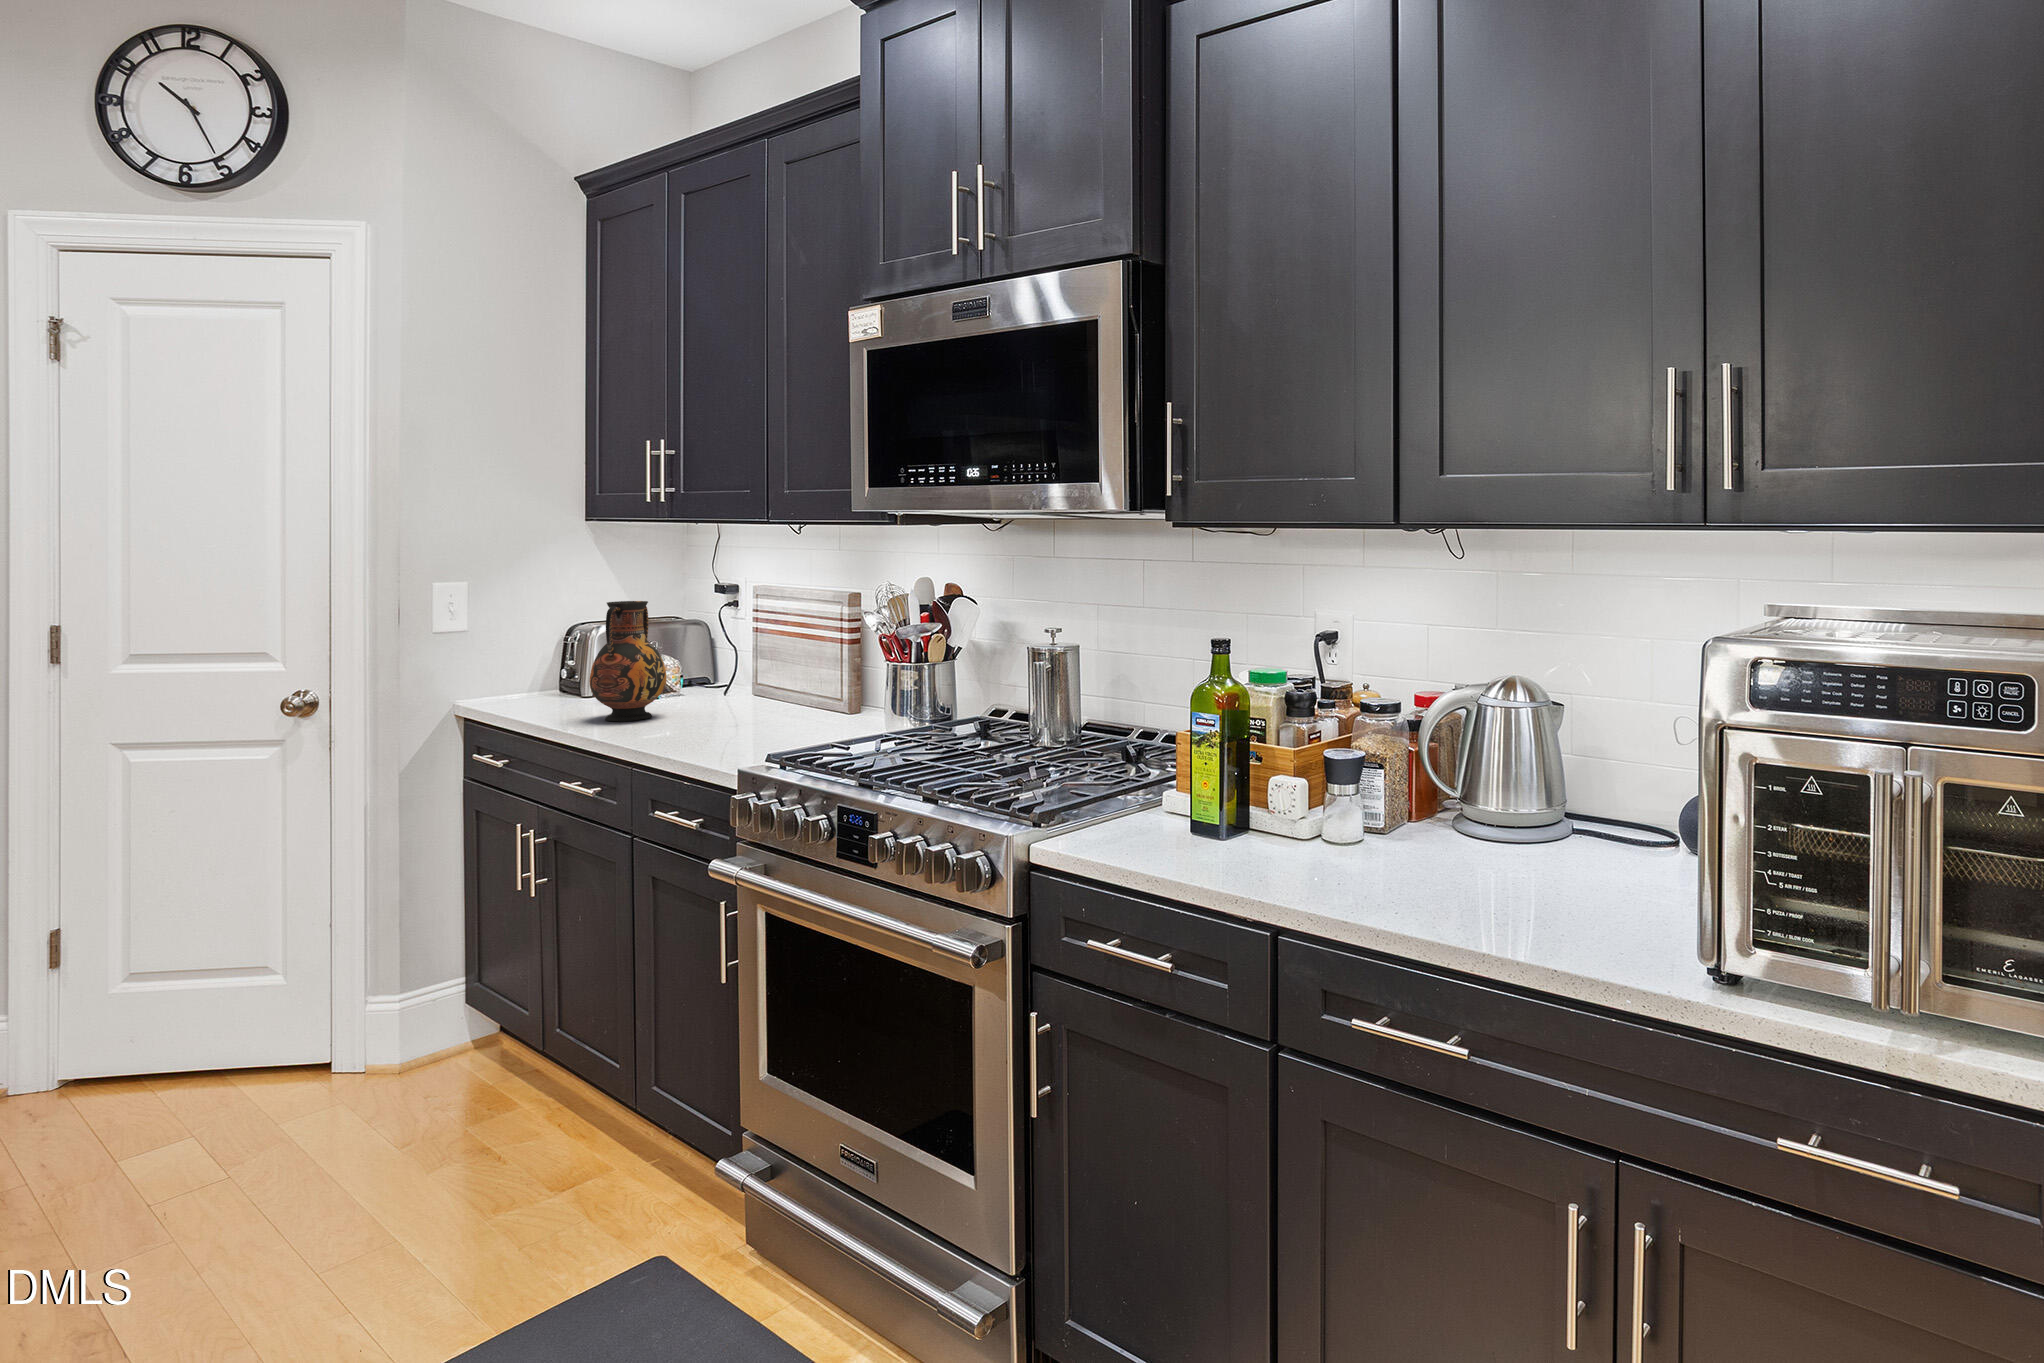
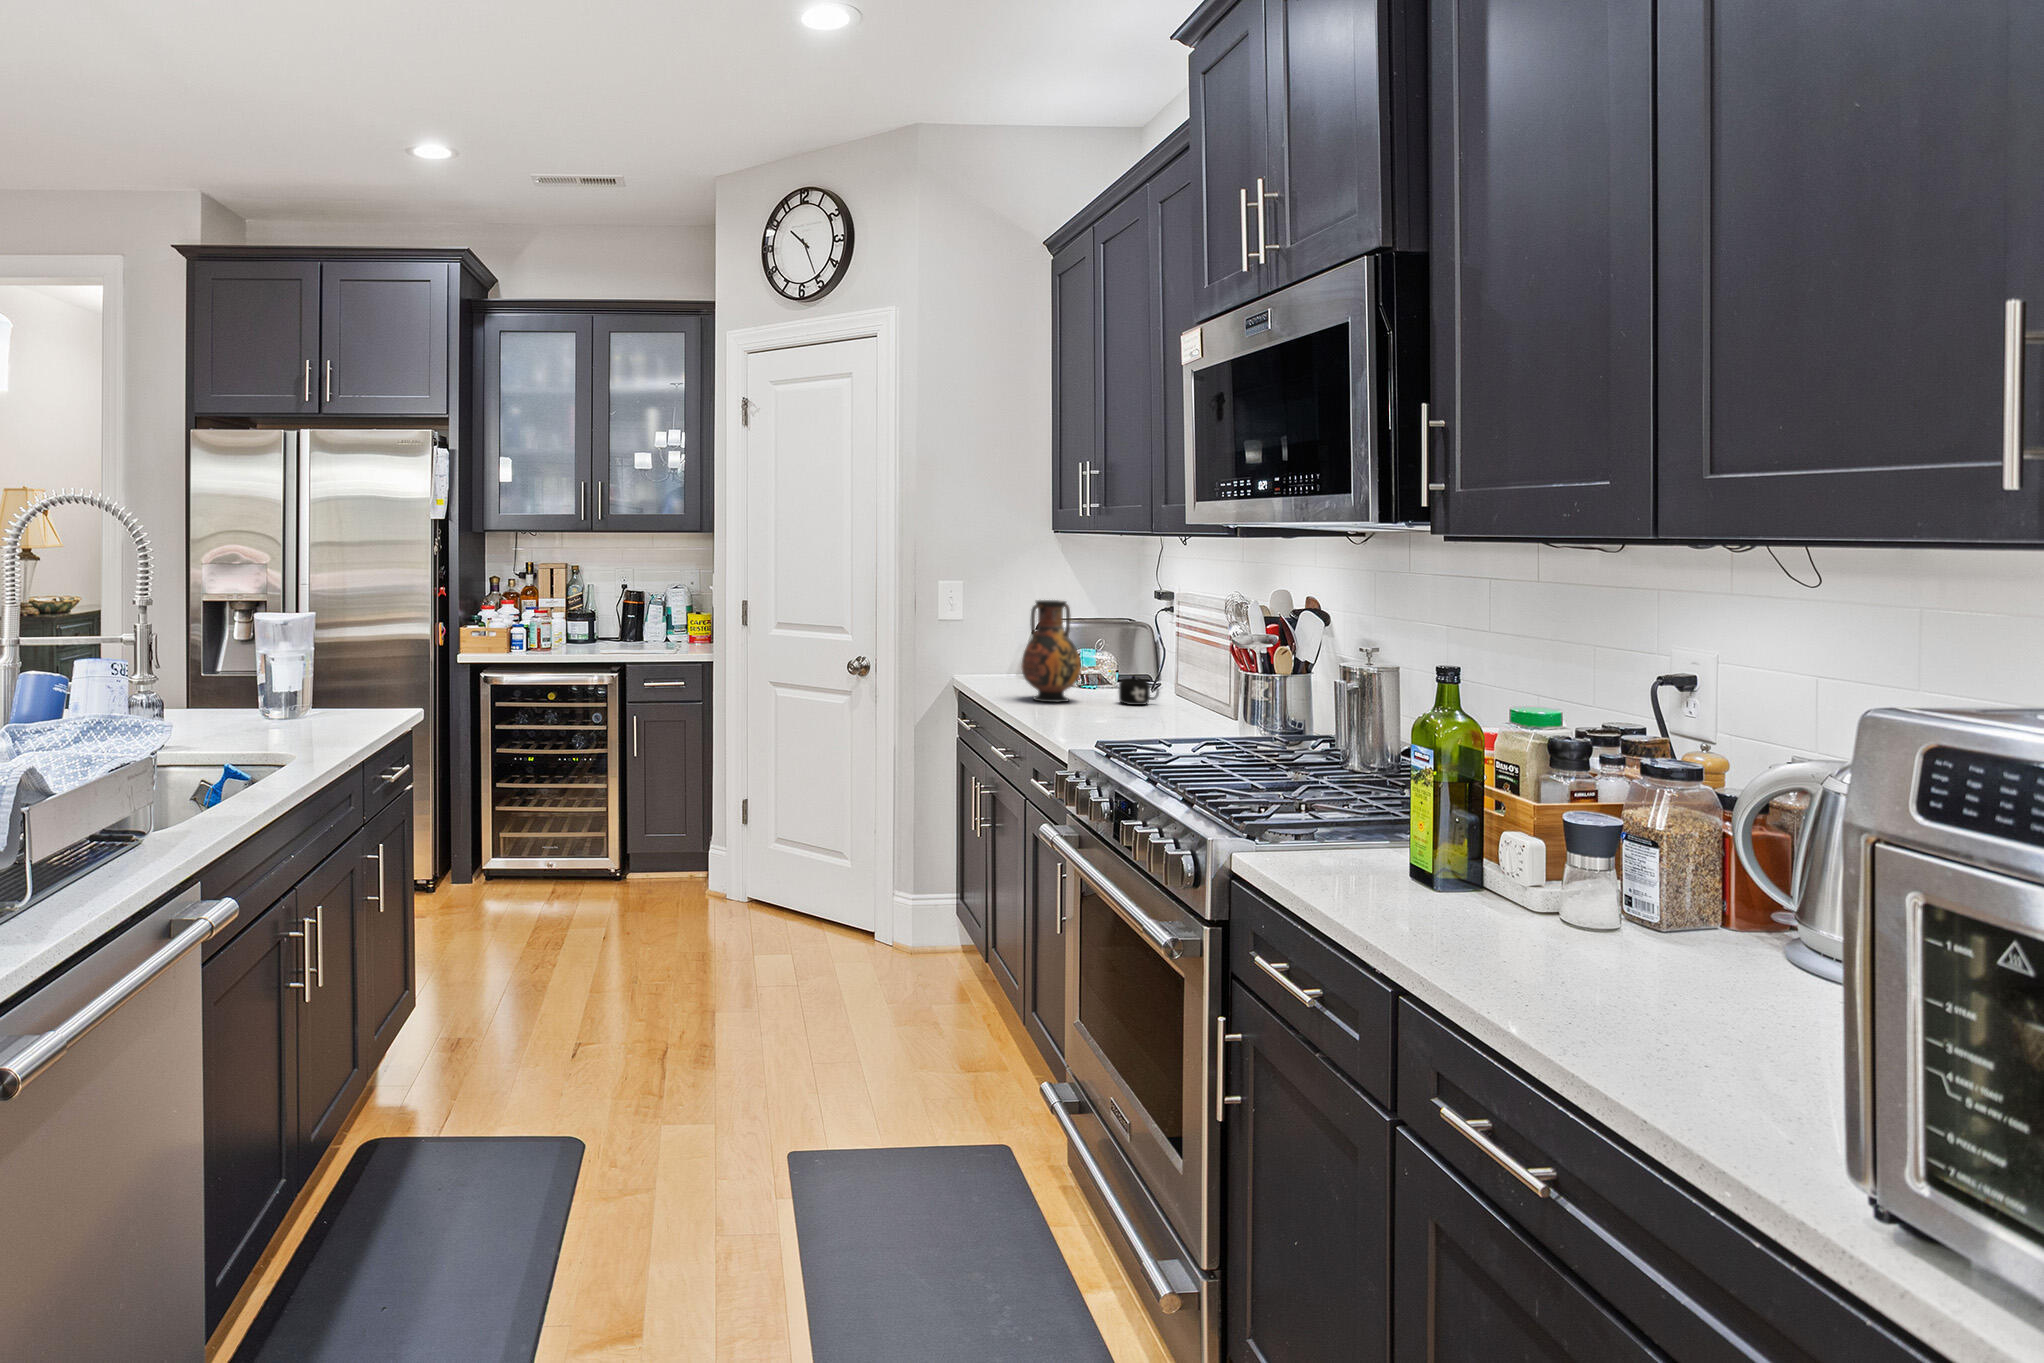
mug: none [710,681,755,712] -> present [1119,678,1159,705]

